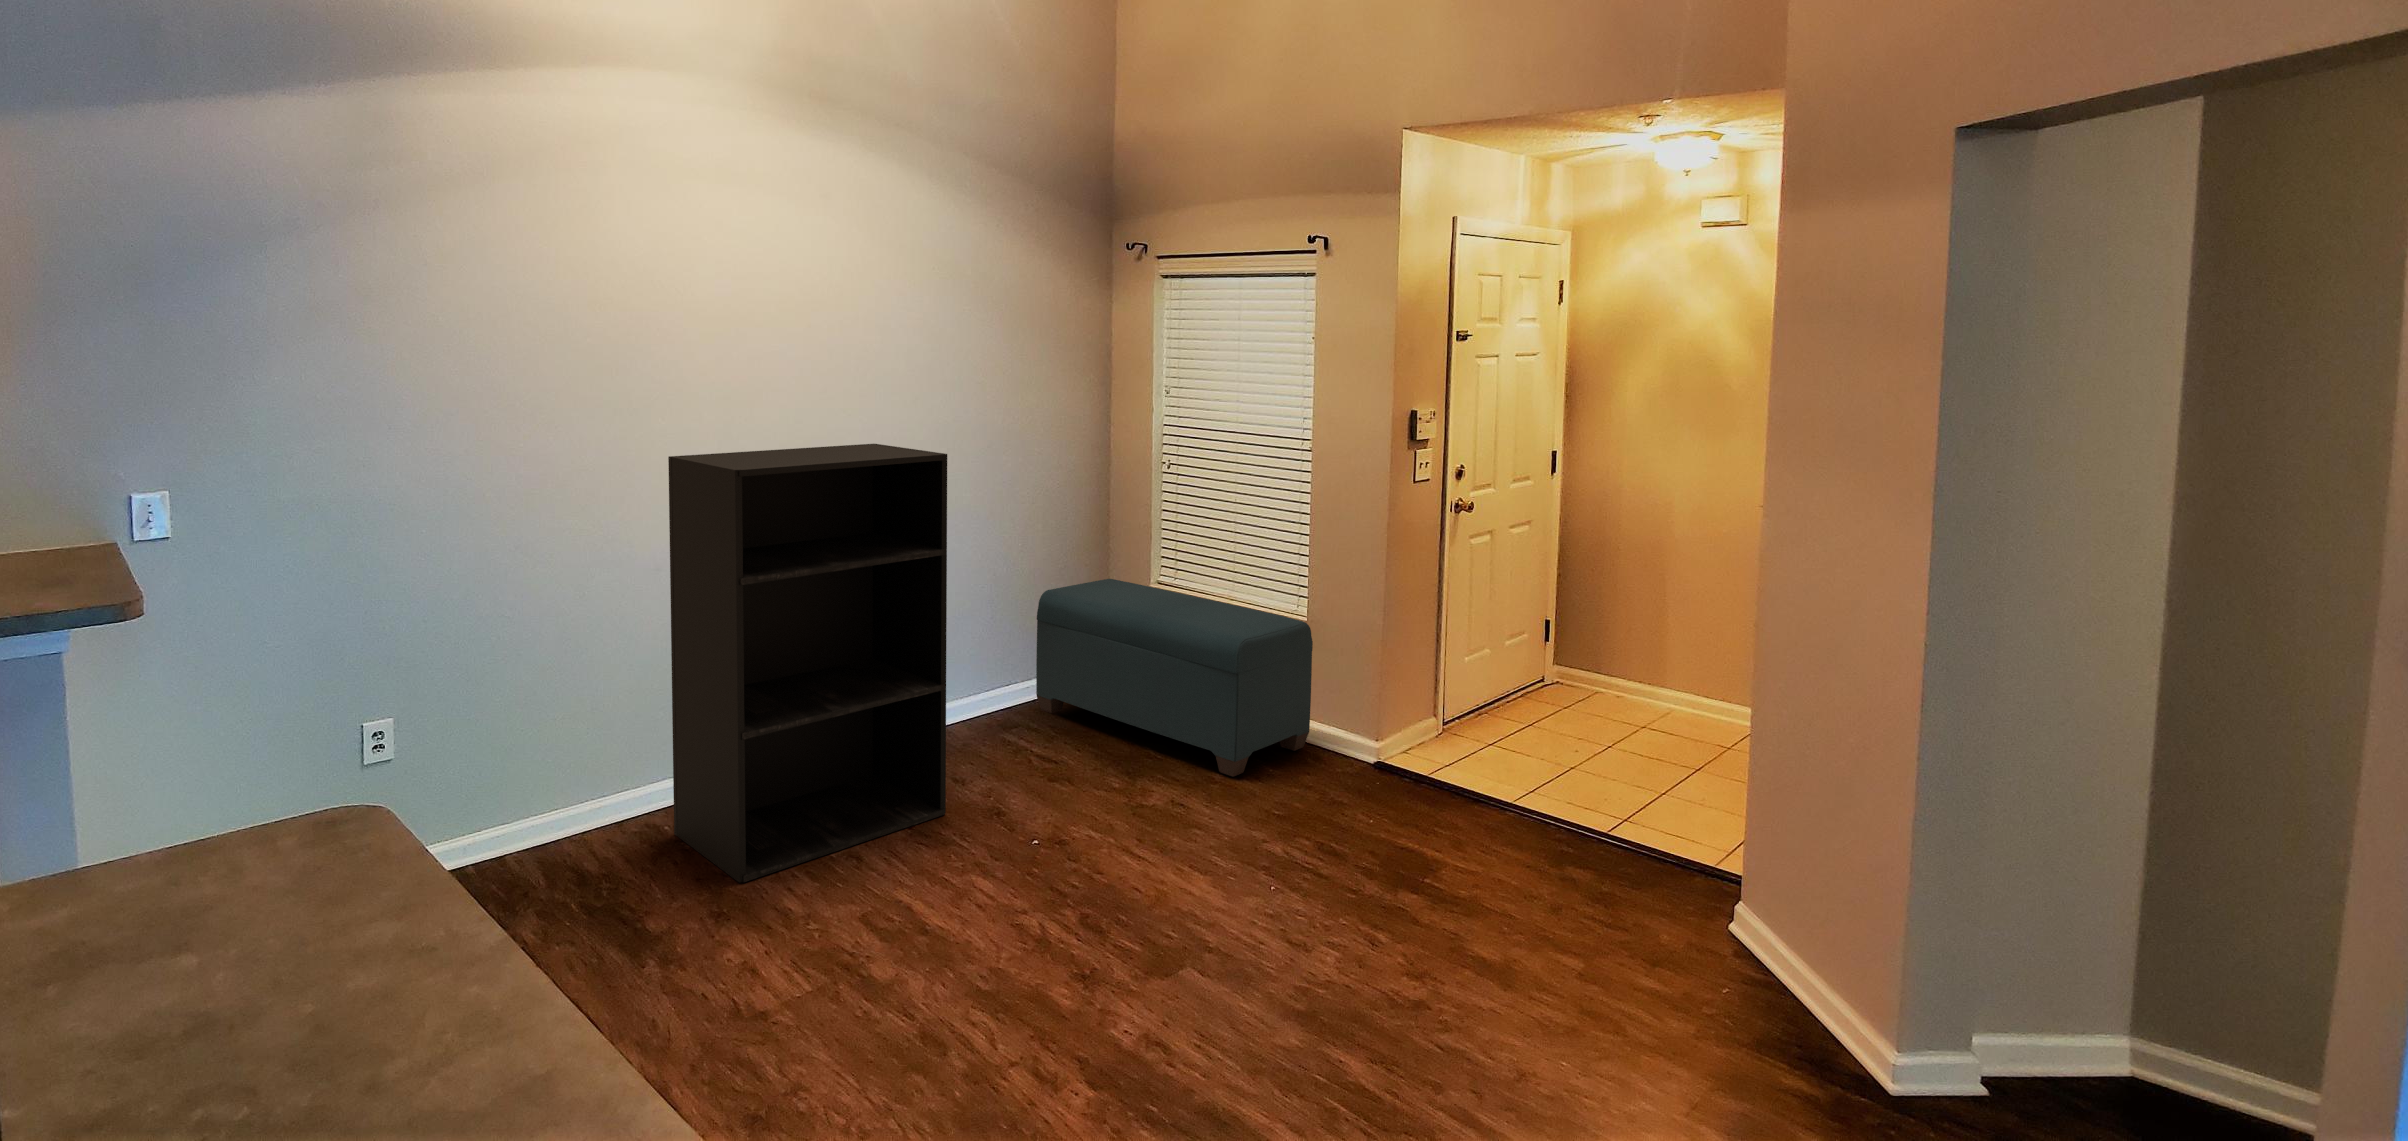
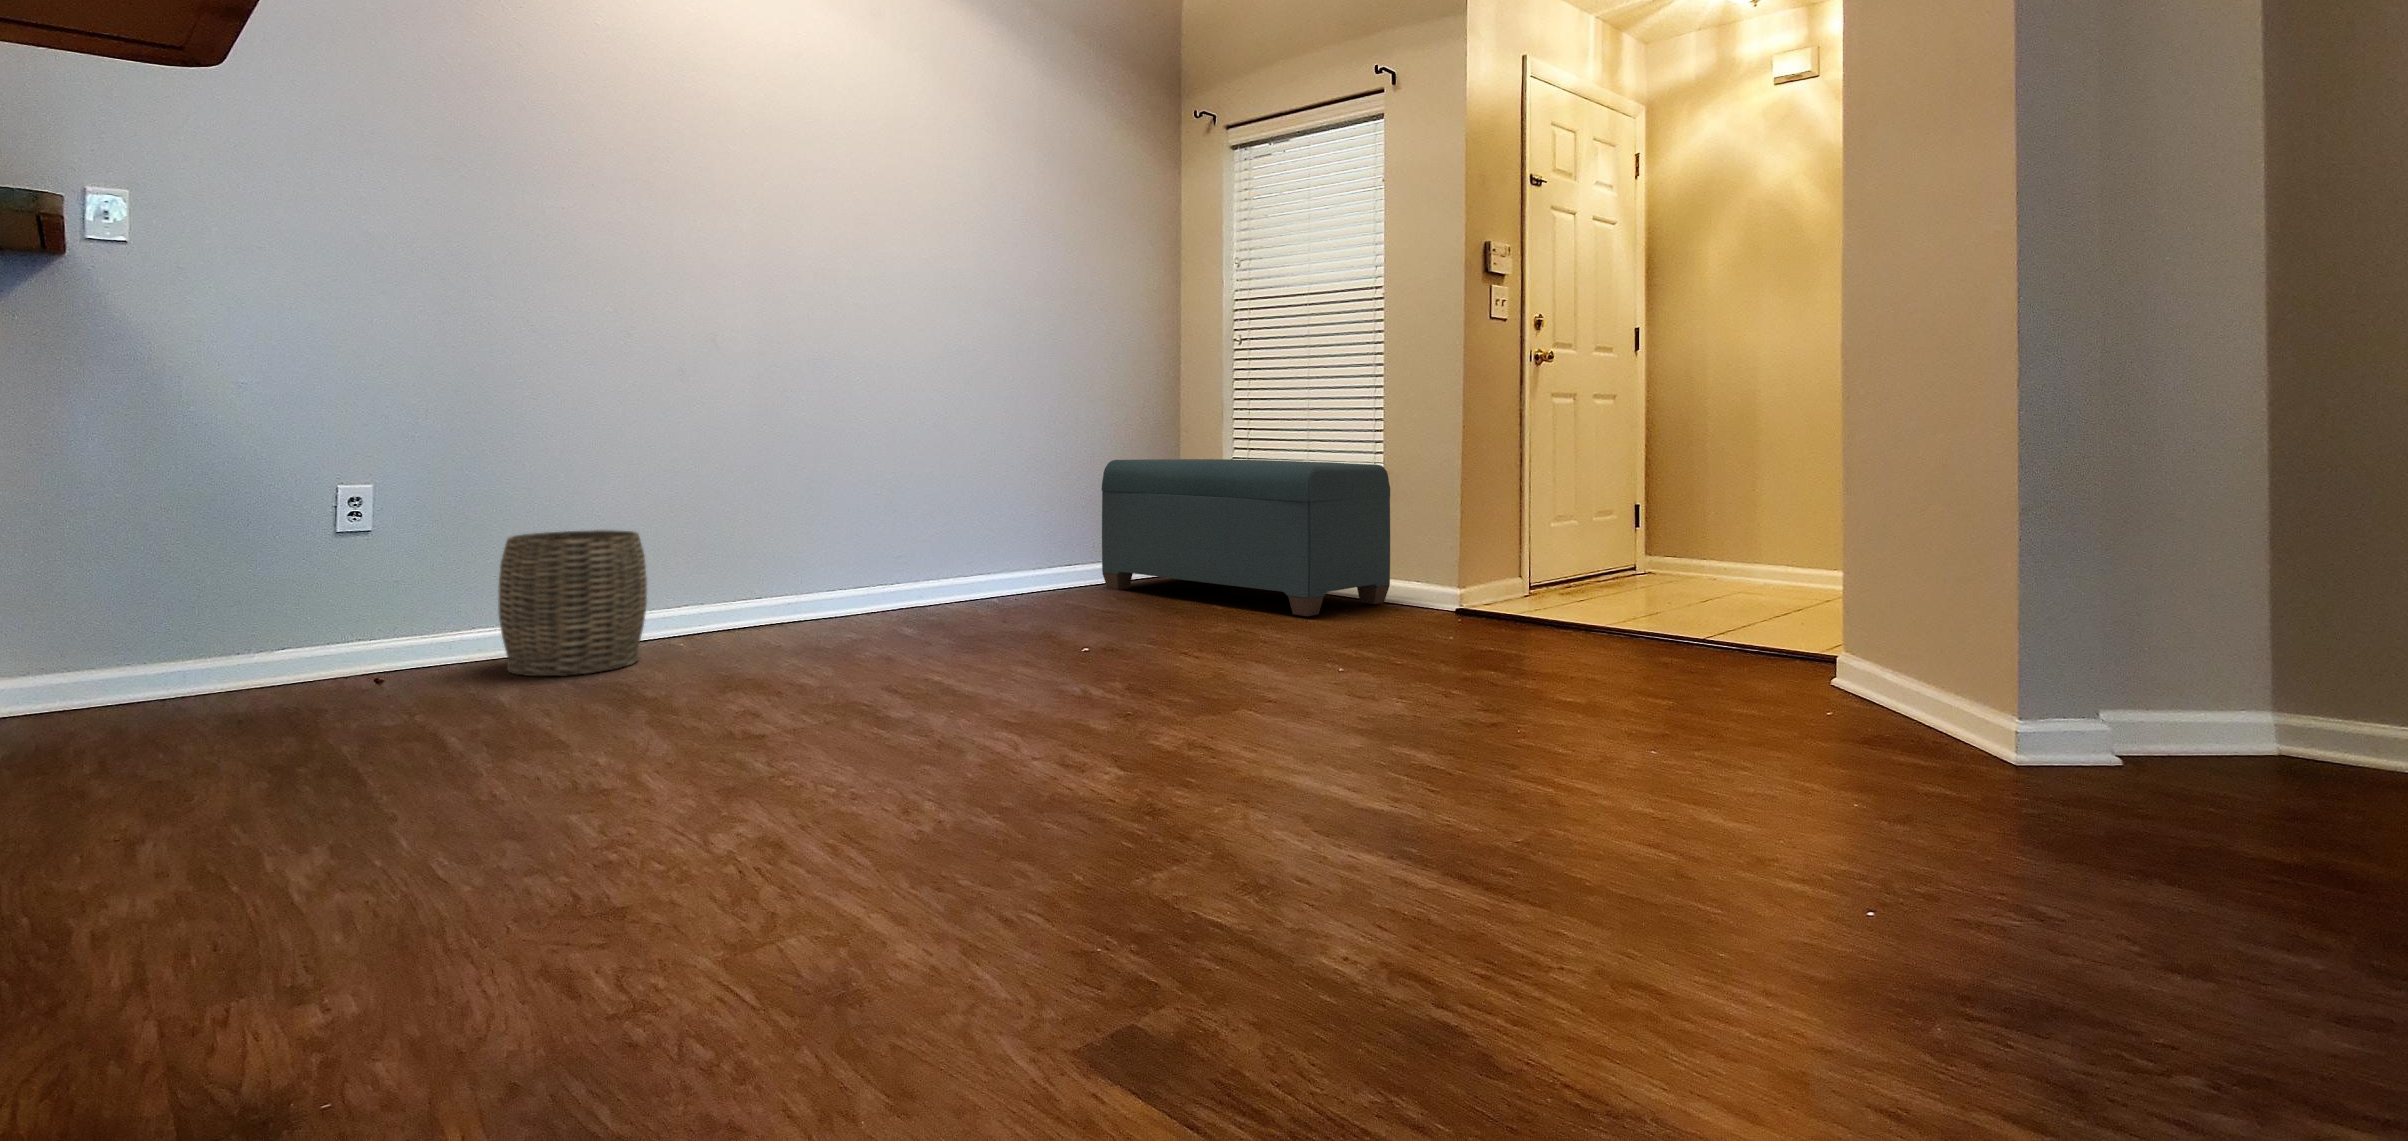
bookshelf: present [668,444,947,883] -> none [691,212,993,671]
woven basket: none [509,733,637,890] -> present [499,530,647,676]

